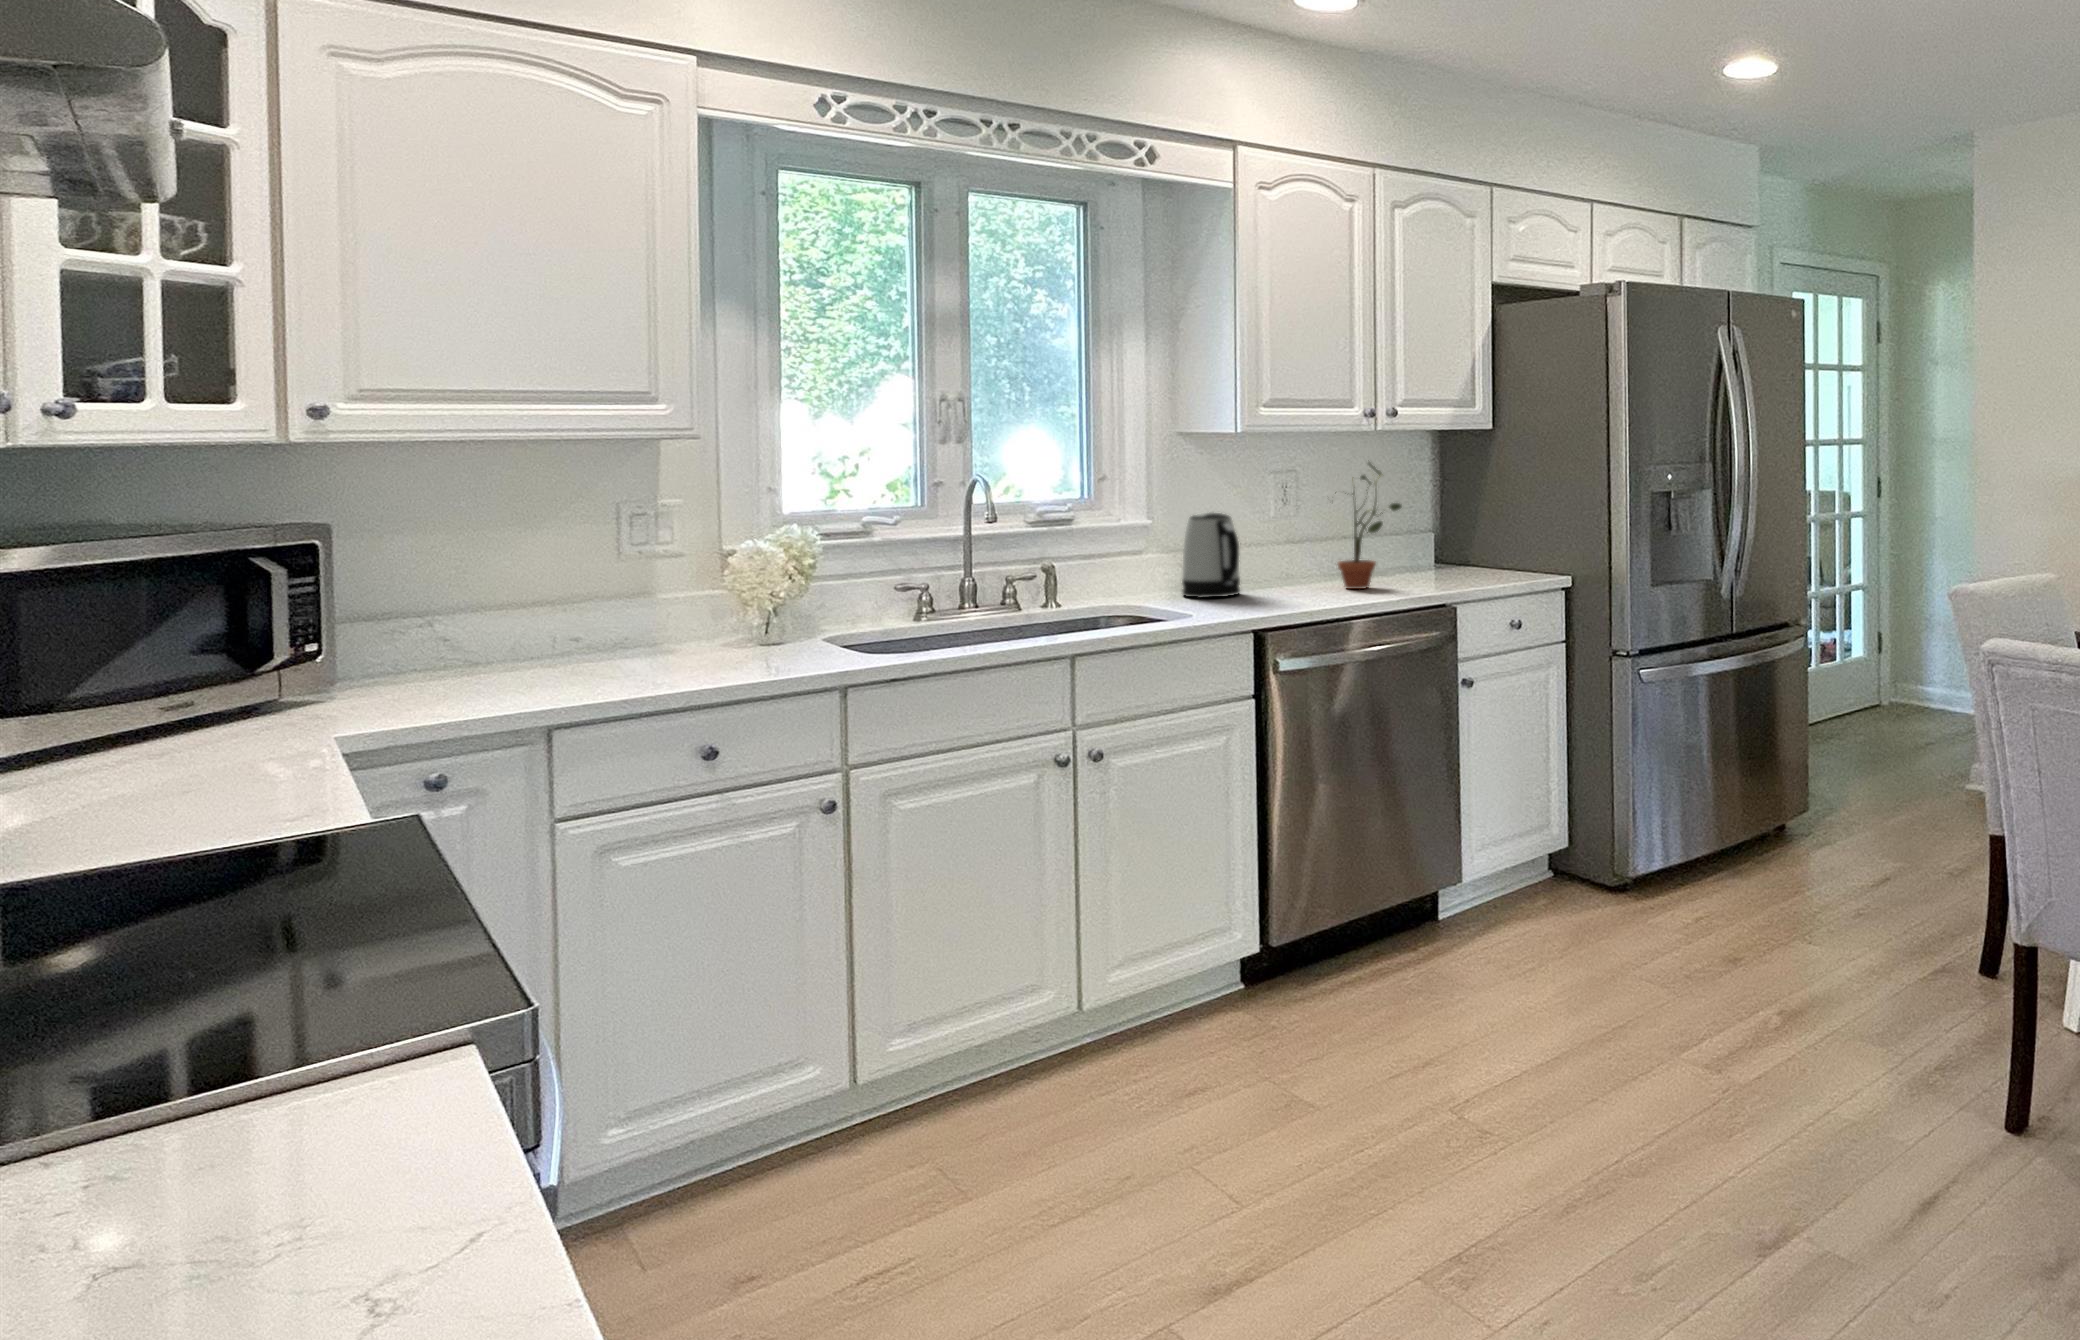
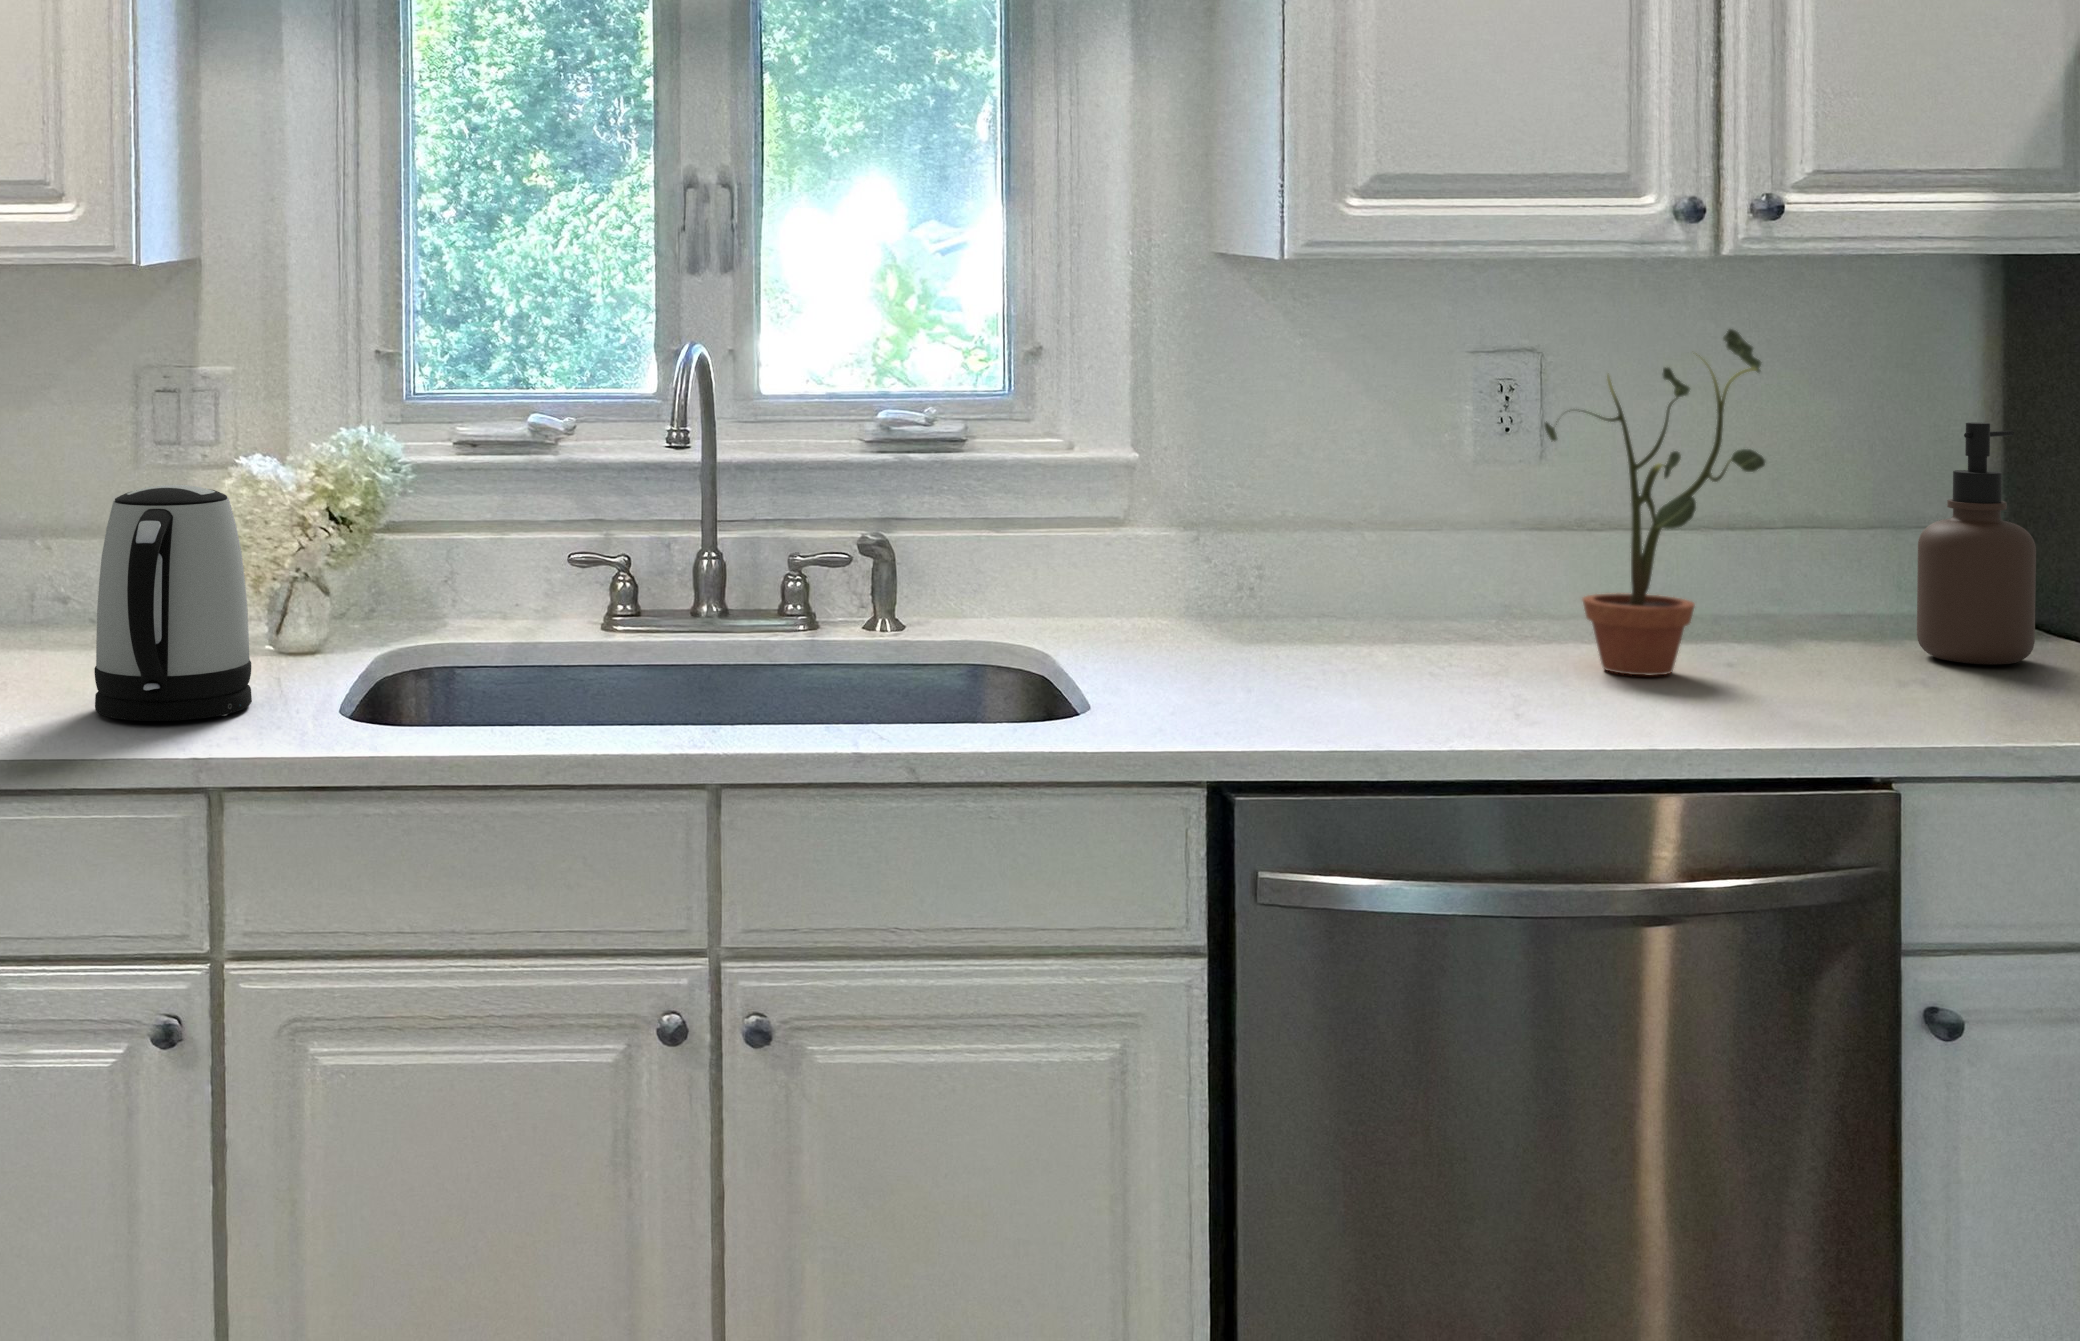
soap dispenser: none [1429,492,1465,576] -> present [1917,422,2036,664]
kettle: present [1182,513,1240,598] -> present [94,485,252,721]

